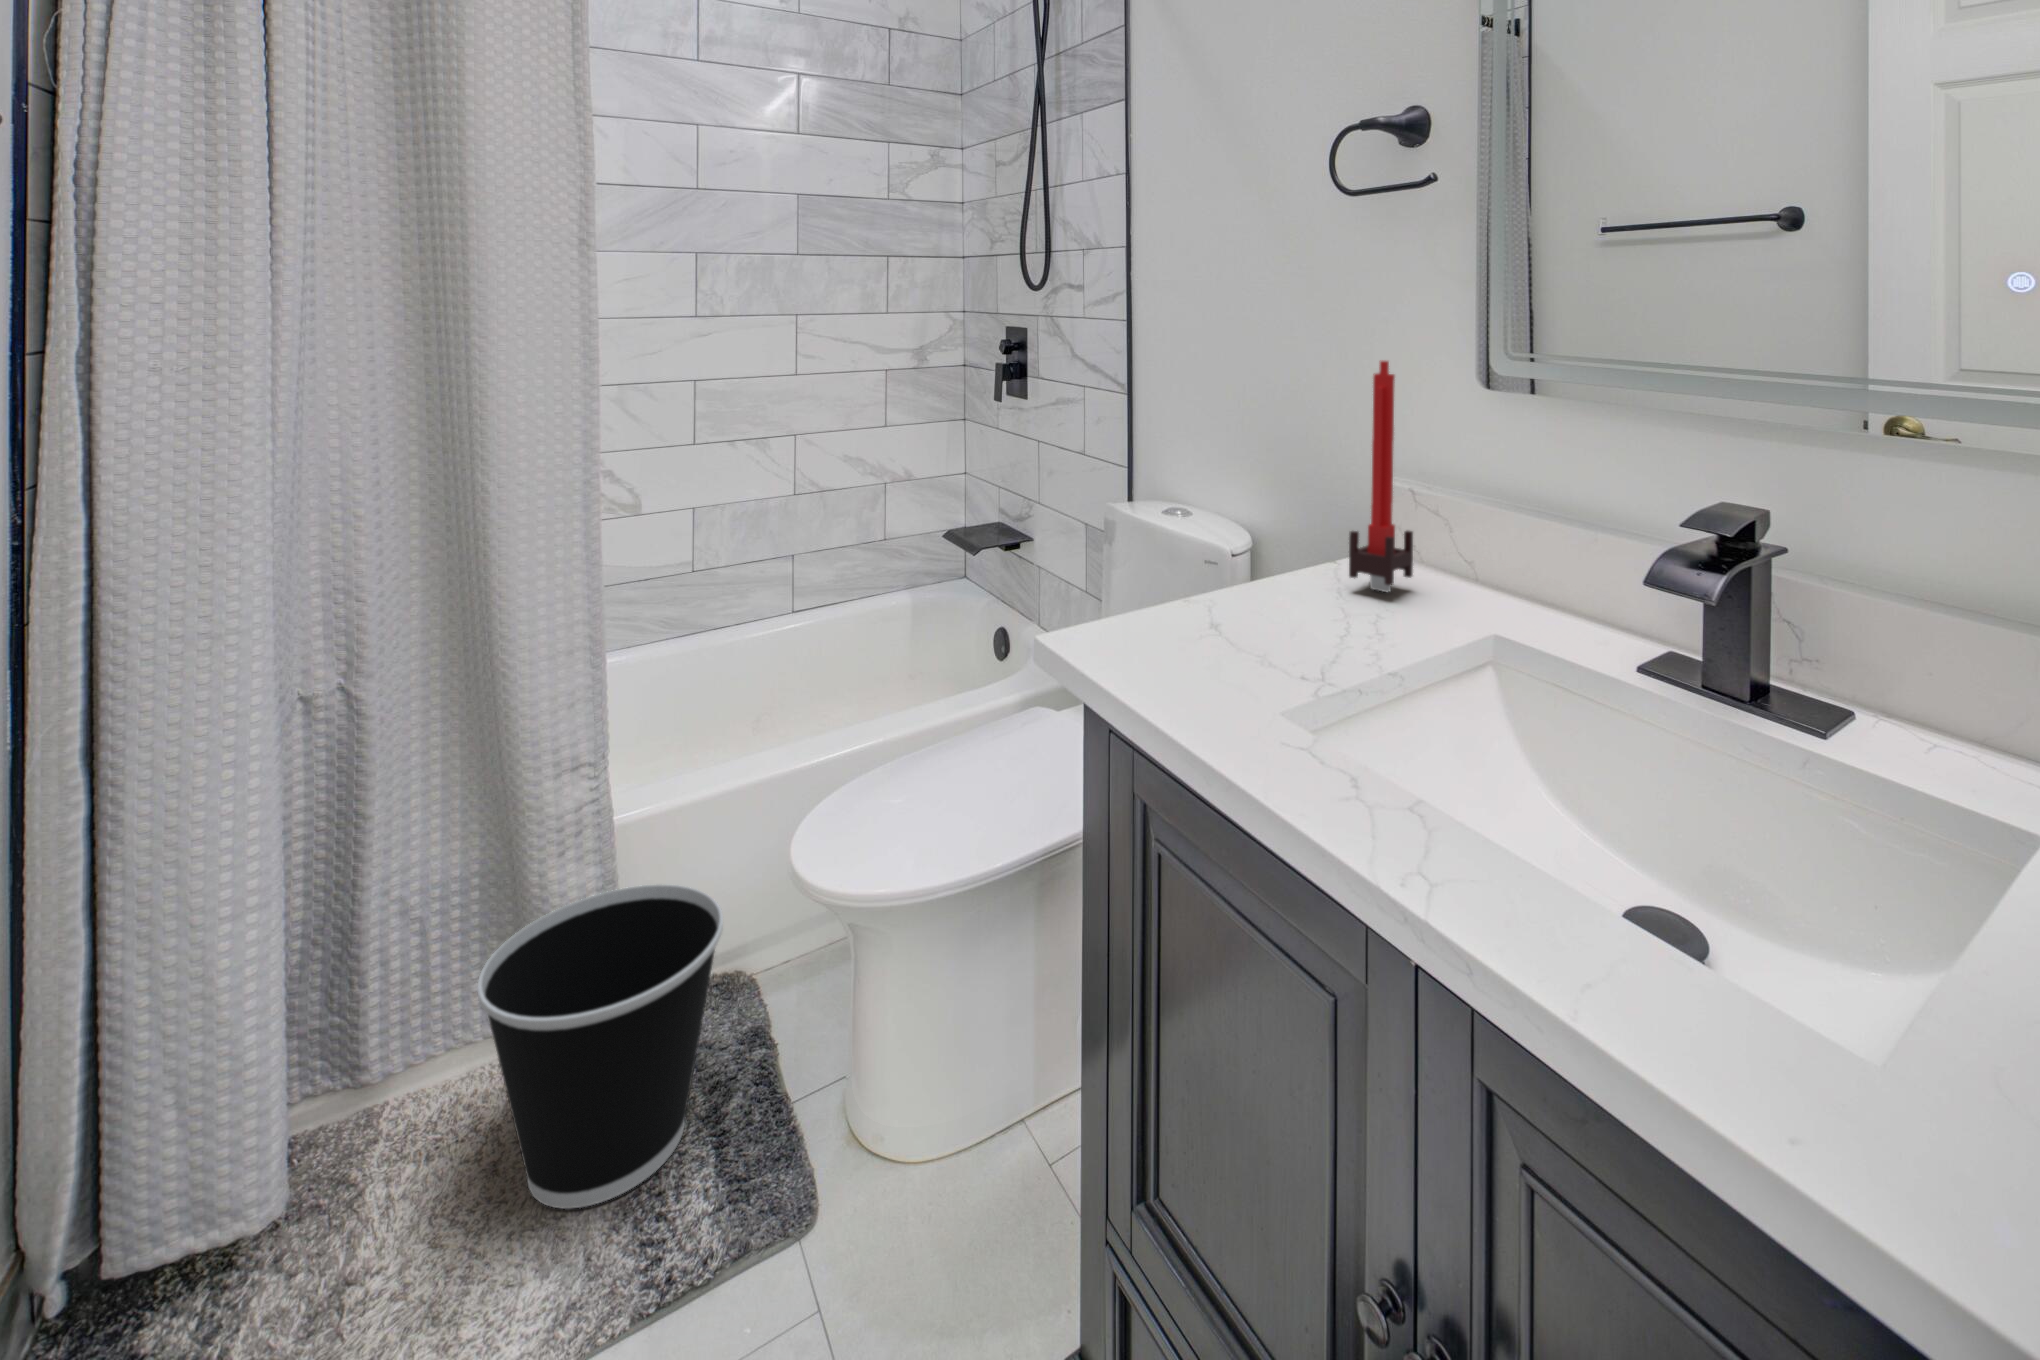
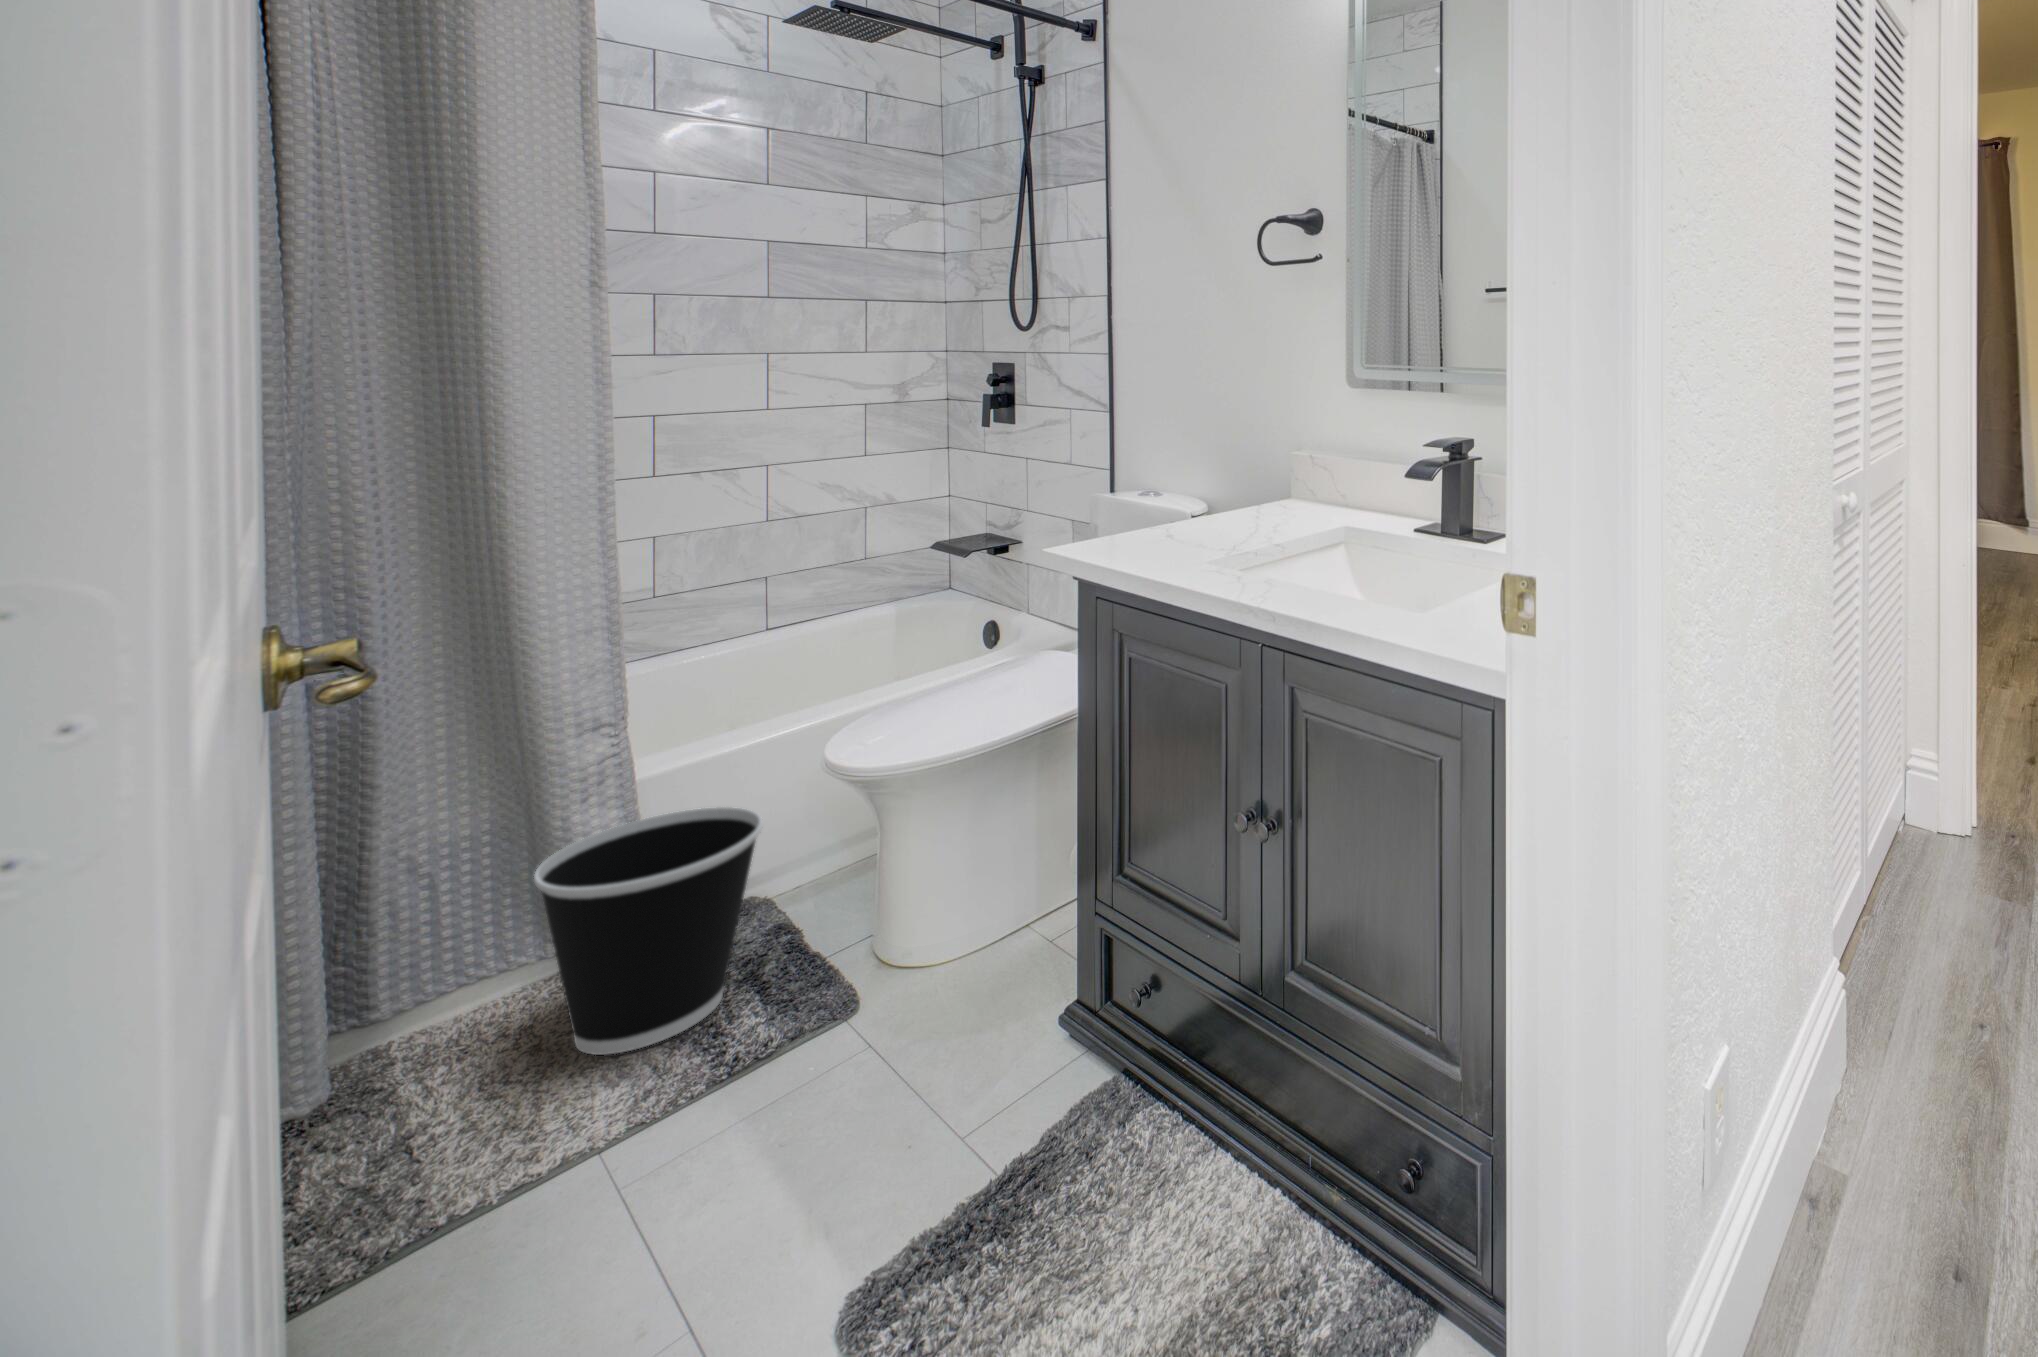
candle: present [1349,361,1413,592] -> none [1261,361,1301,502]

